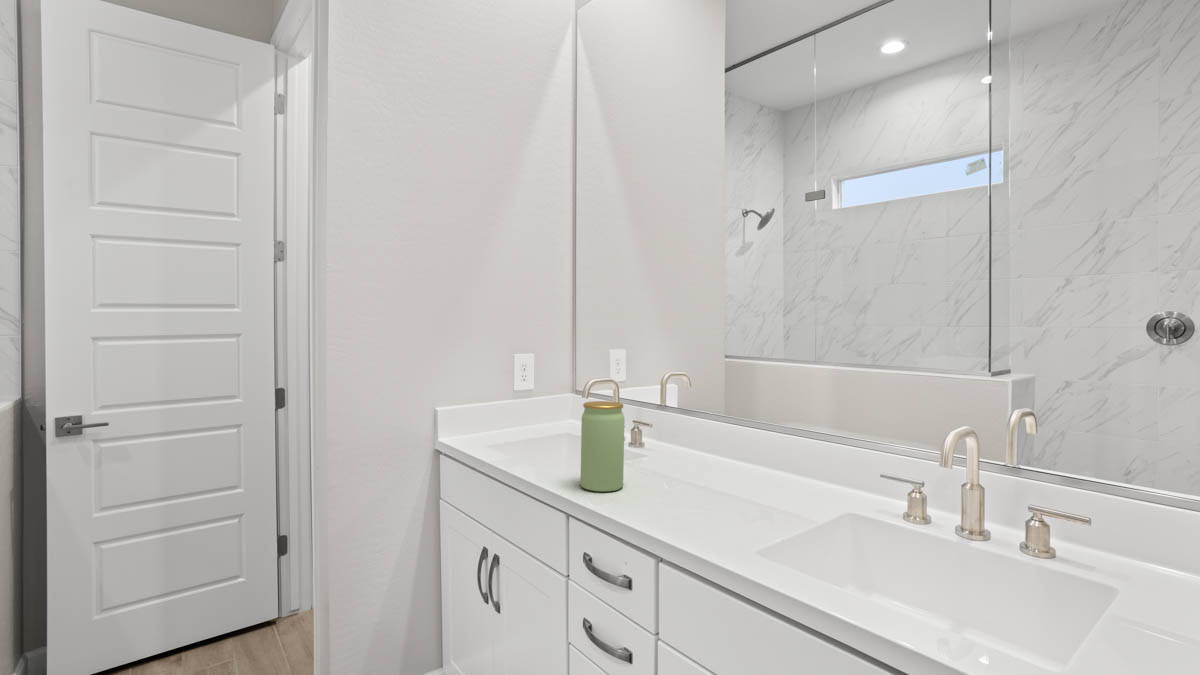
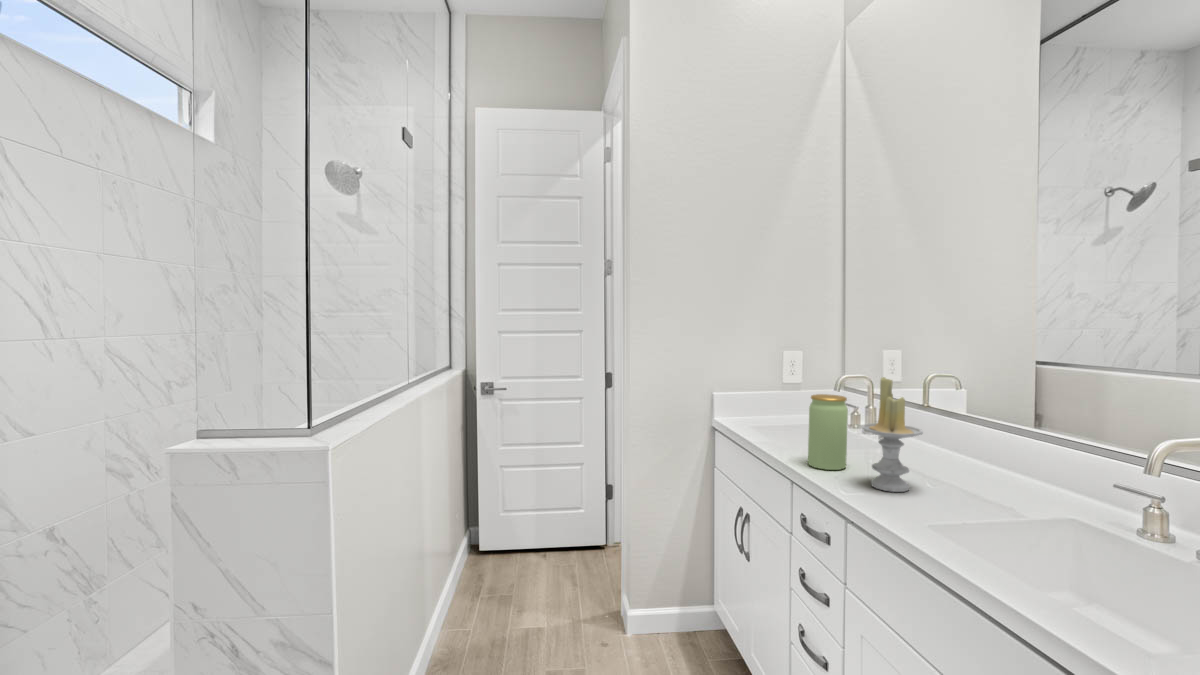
candle: none [651,377,716,510] -> present [862,377,923,492]

